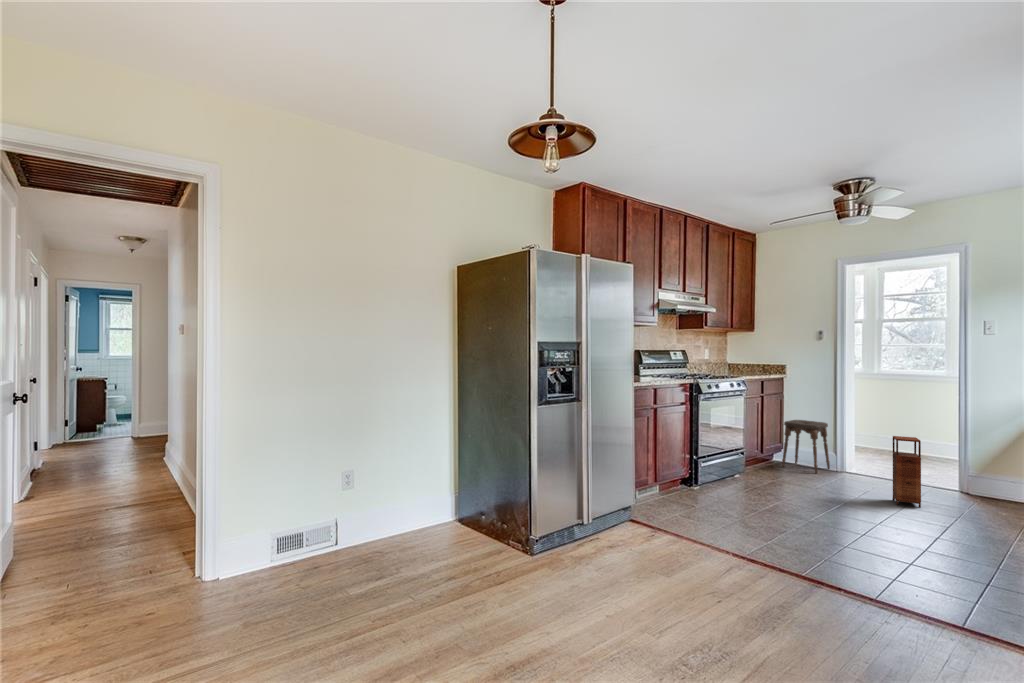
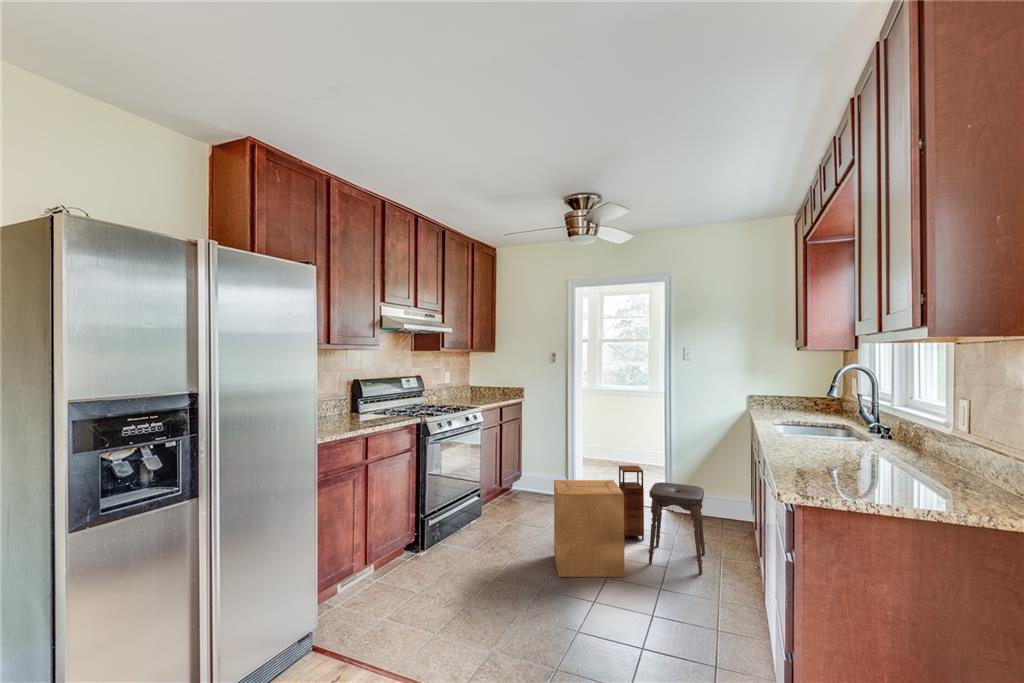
stool: present [782,420,830,474] -> present [649,482,705,573]
cardboard box: none [820,439,894,525] -> present [554,480,625,577]

